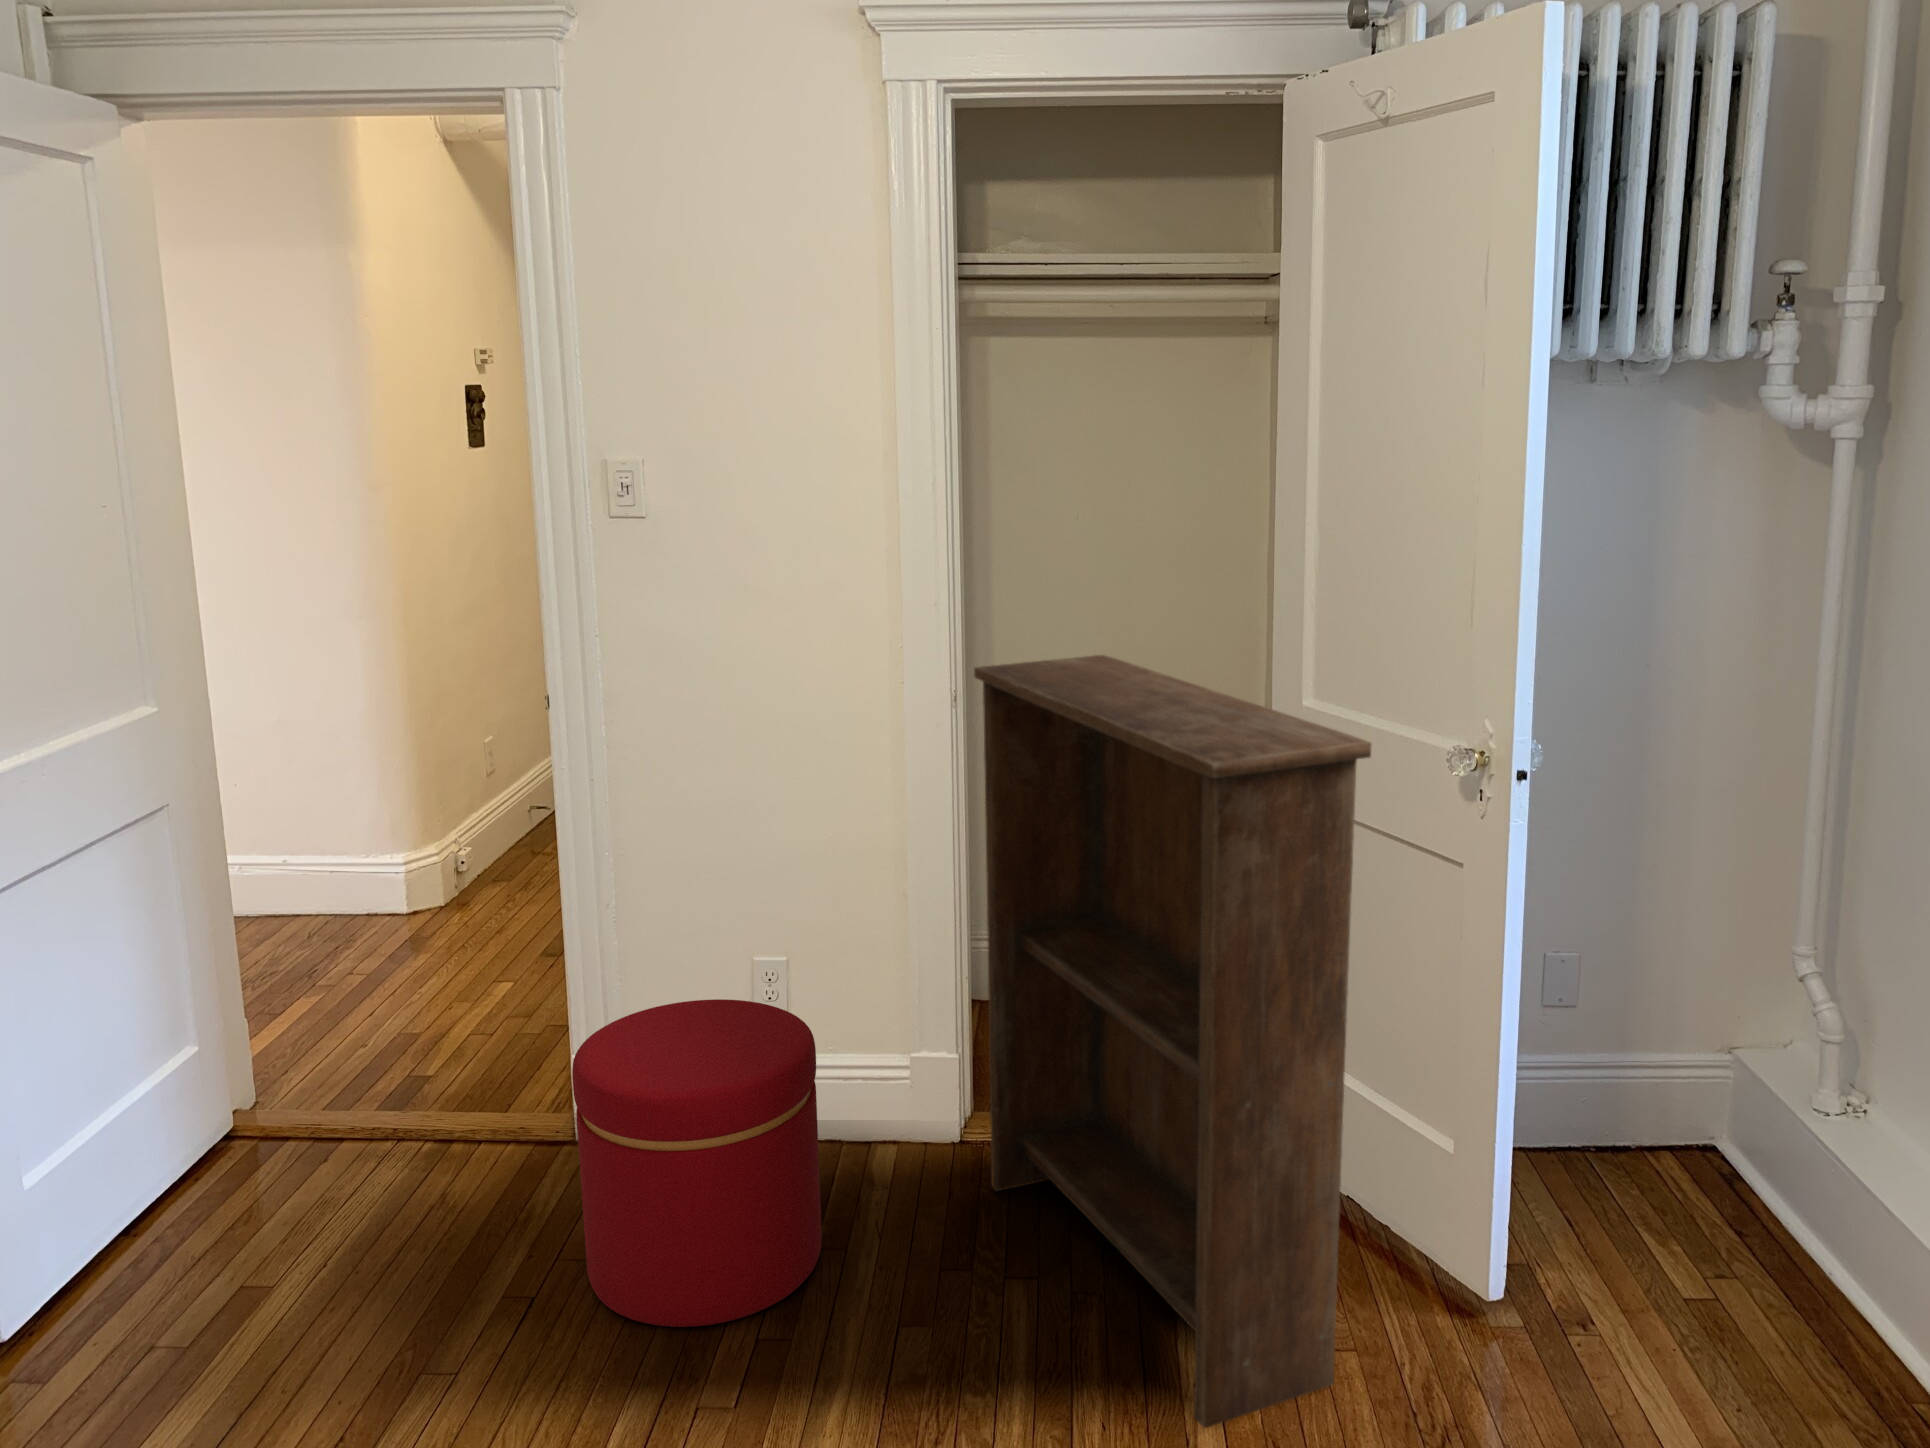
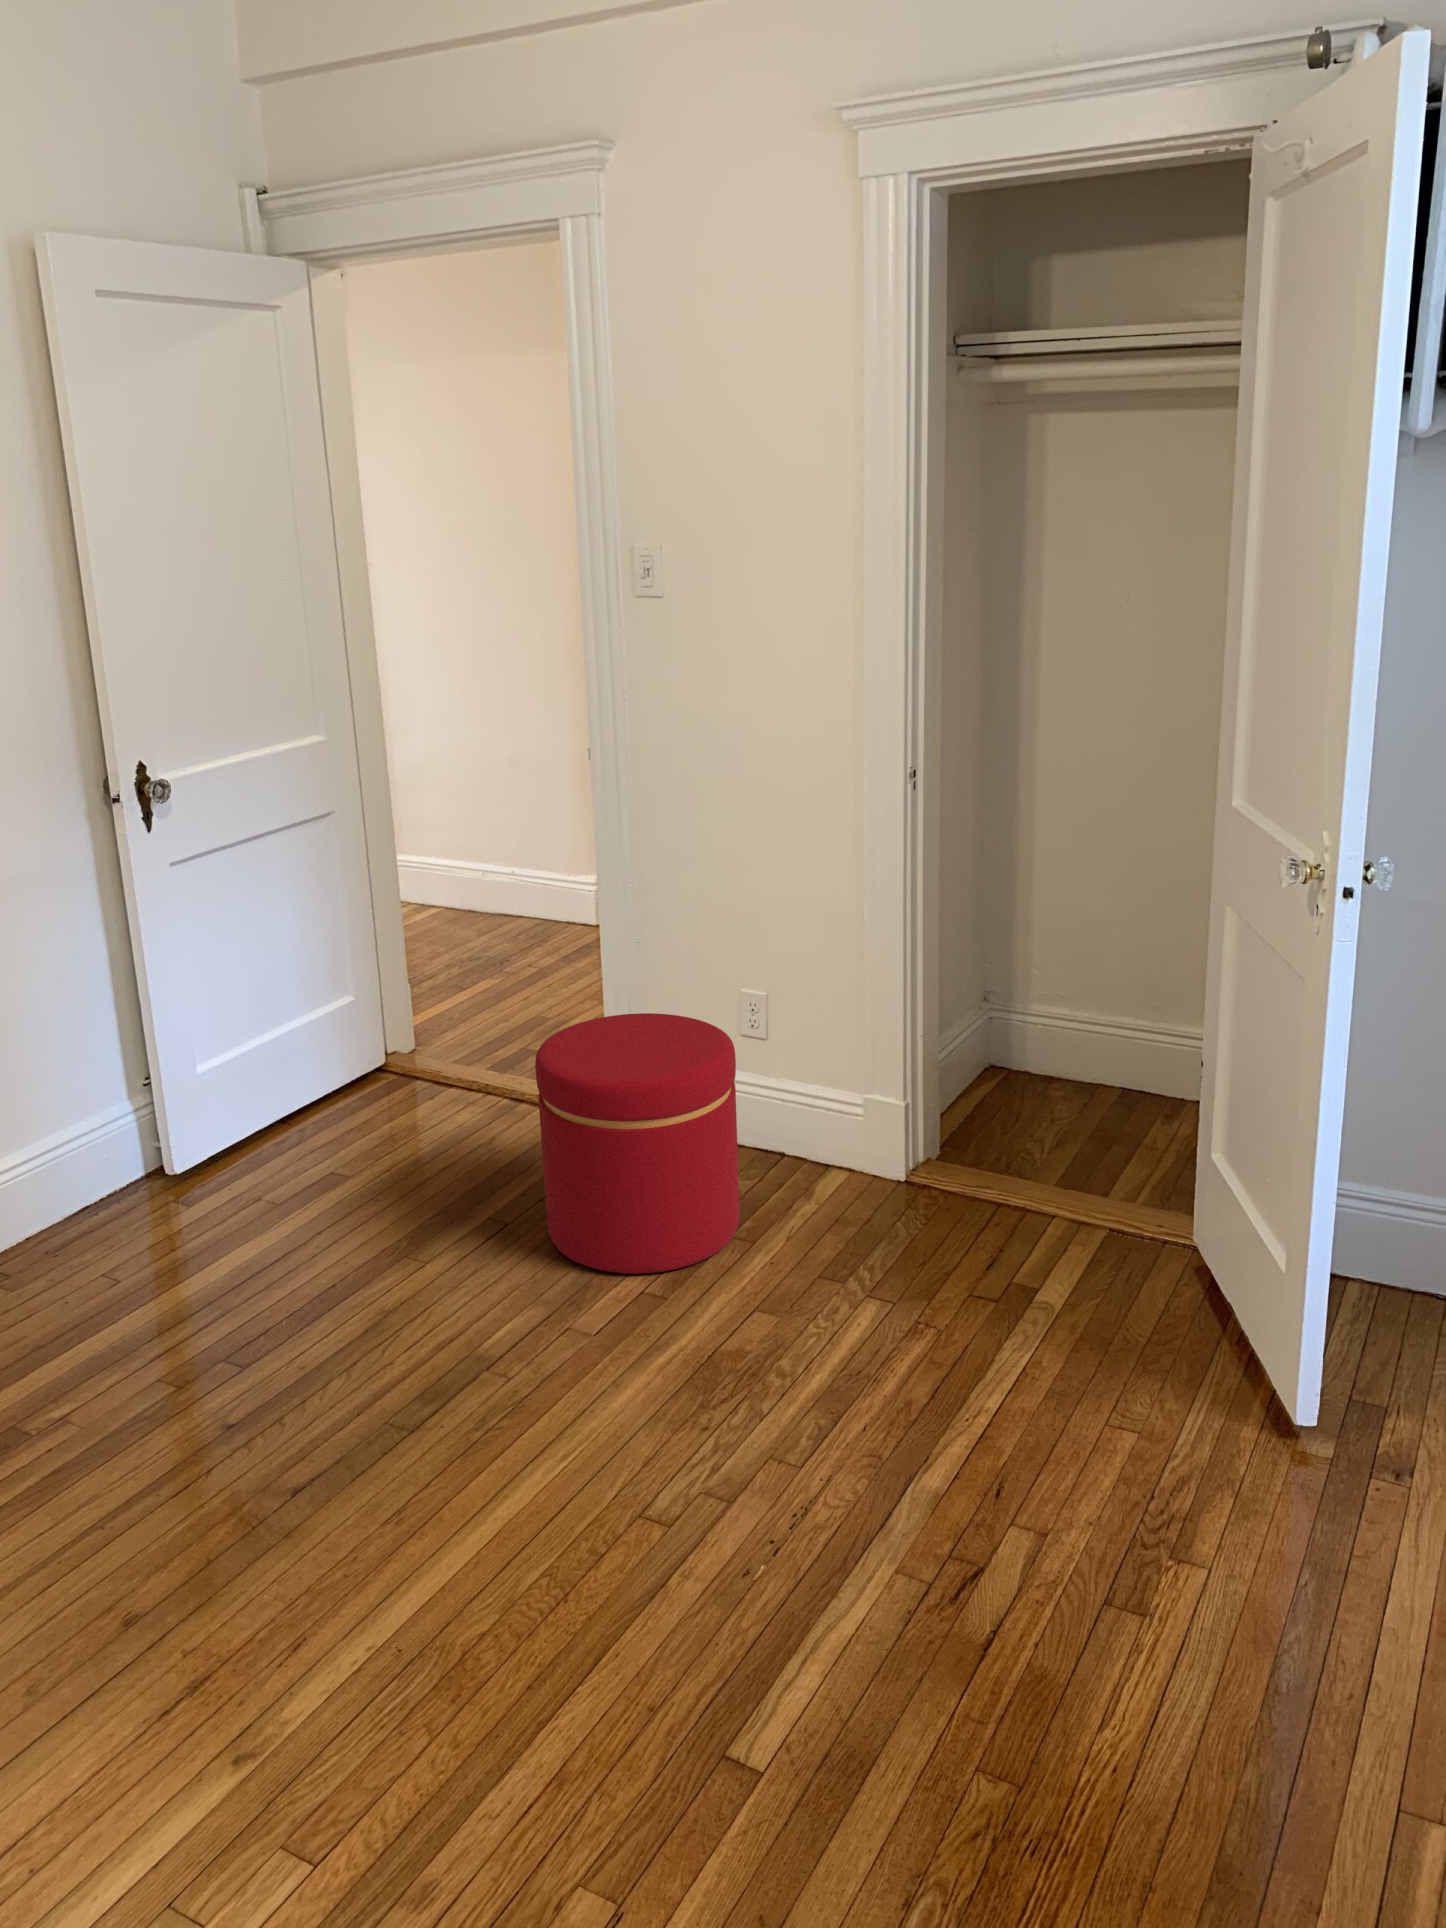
bookshelf: present [974,655,1371,1428] -> none [901,739,1129,1451]

